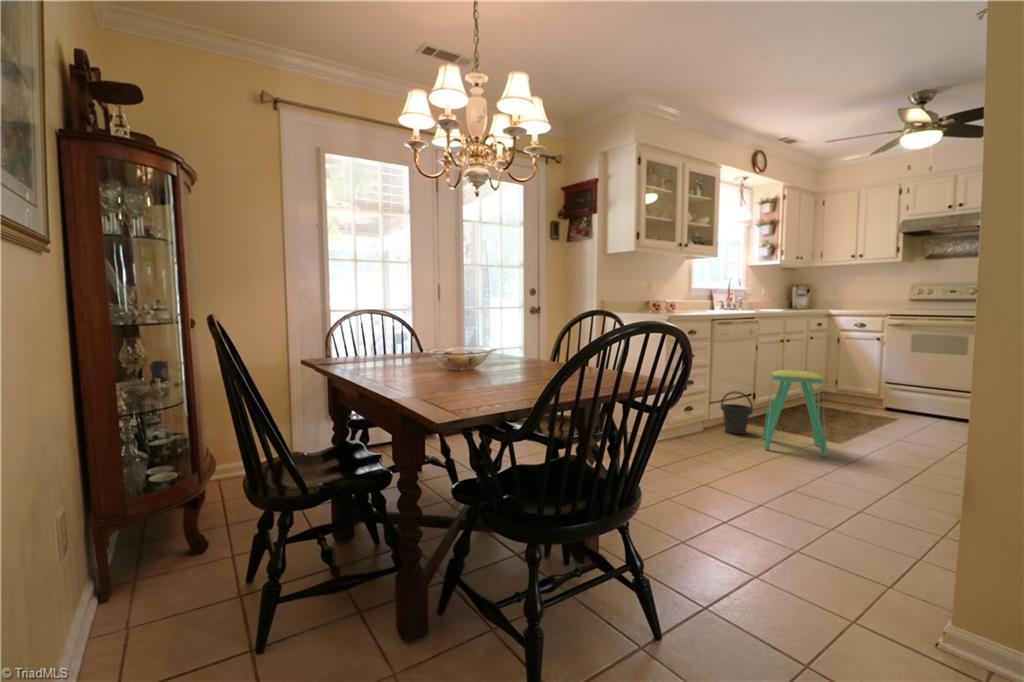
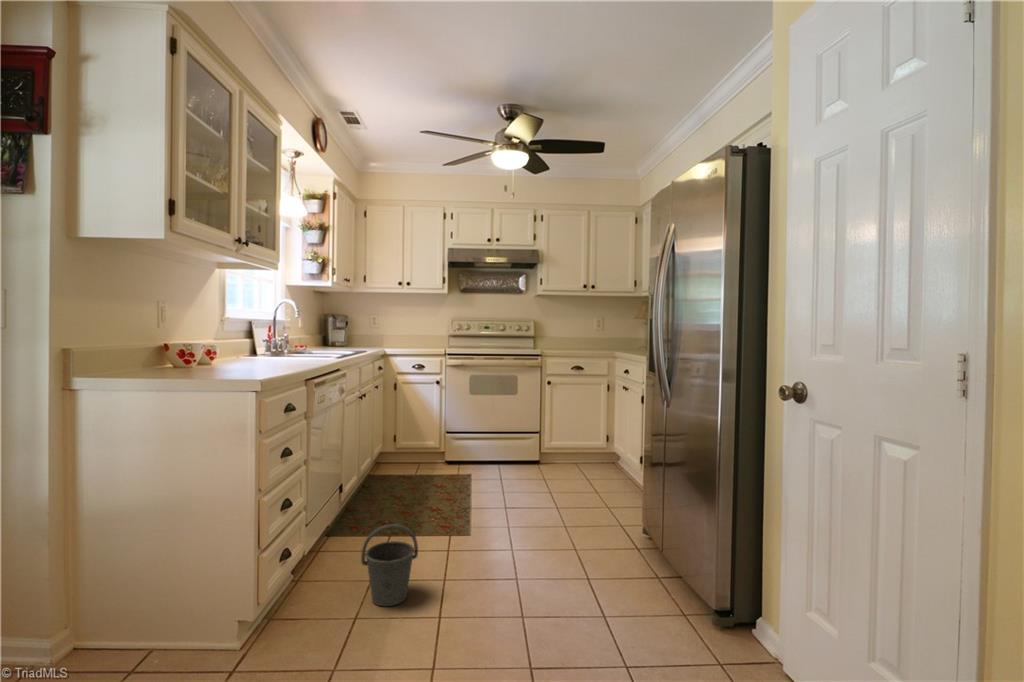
stool: present [763,370,827,457] -> none [444,473,556,635]

